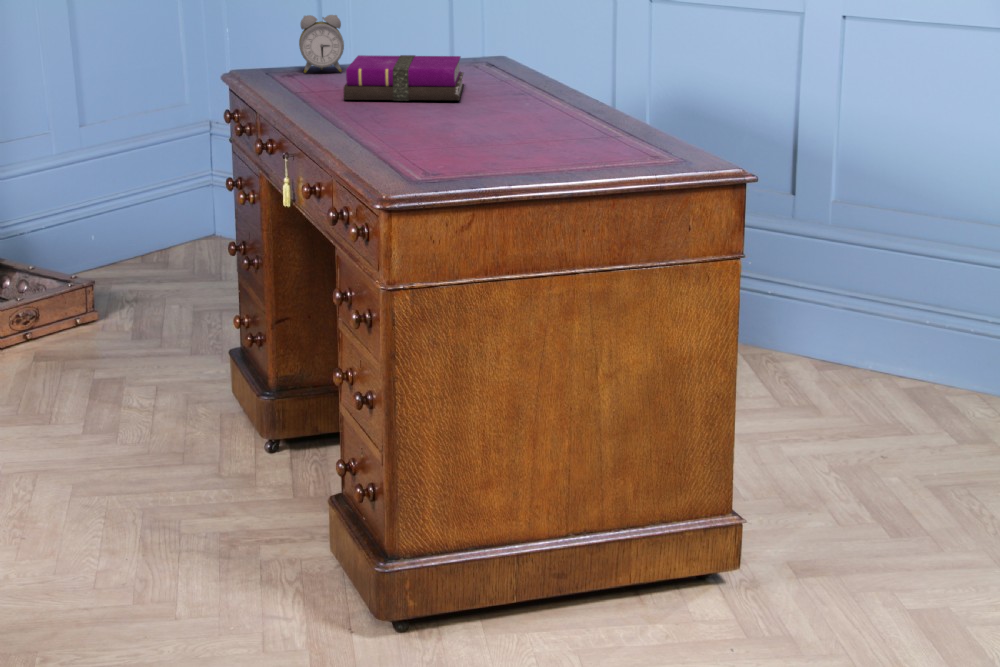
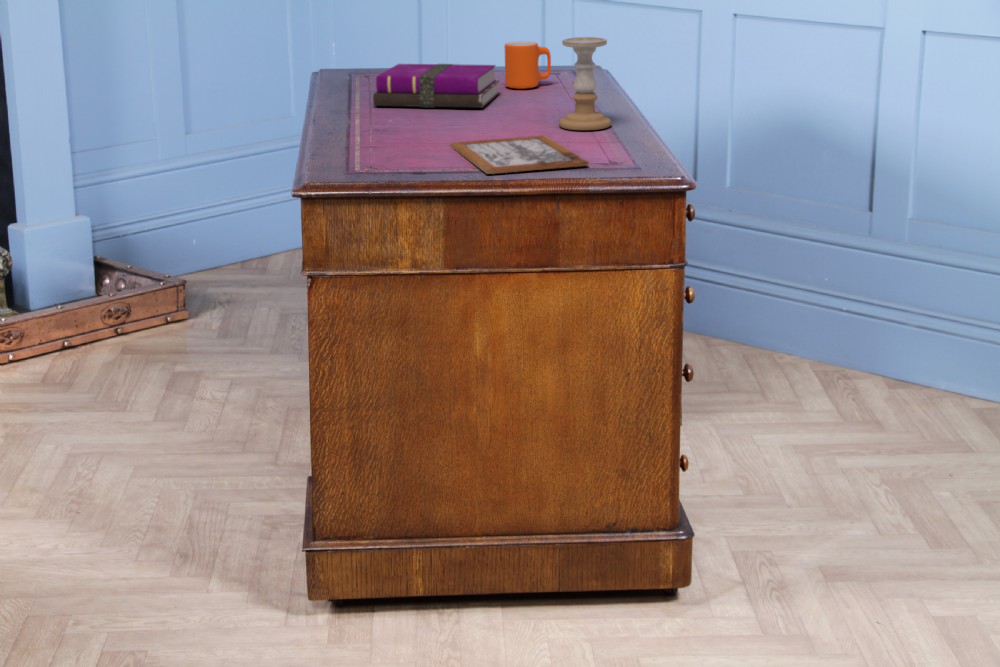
alarm clock: present [299,15,344,73] -> none [350,24,394,81]
candle holder: none [550,27,603,123] -> present [559,37,611,130]
mug: none [464,32,509,80] -> present [505,41,551,89]
picture frame: none [455,129,615,171] -> present [450,136,589,174]

